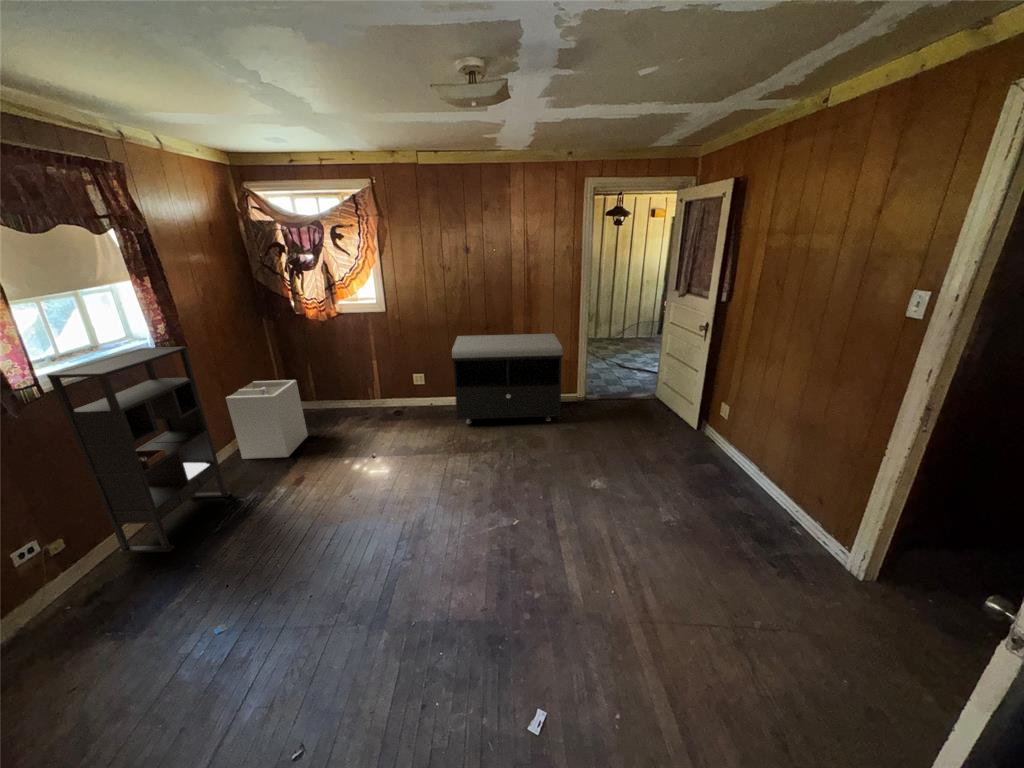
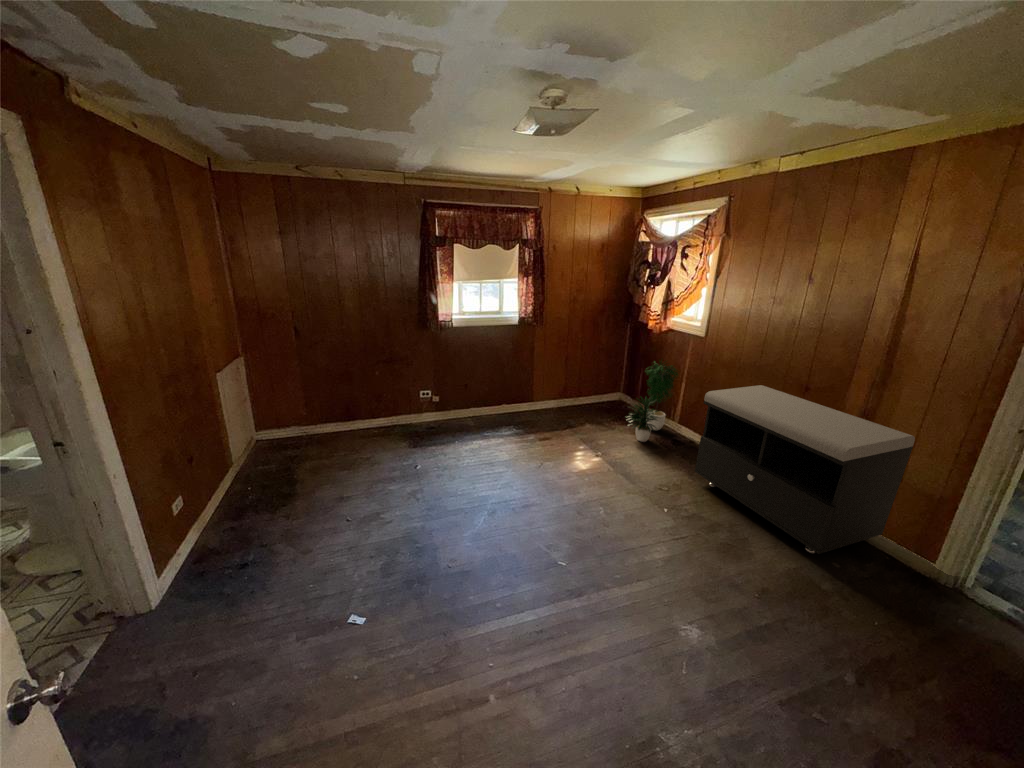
potted plant: none [339,342,391,429] -> present [627,361,678,442]
bookshelf: present [47,347,231,553] -> none [457,318,519,429]
laundry hamper: present [226,380,308,459] -> none [551,363,602,423]

